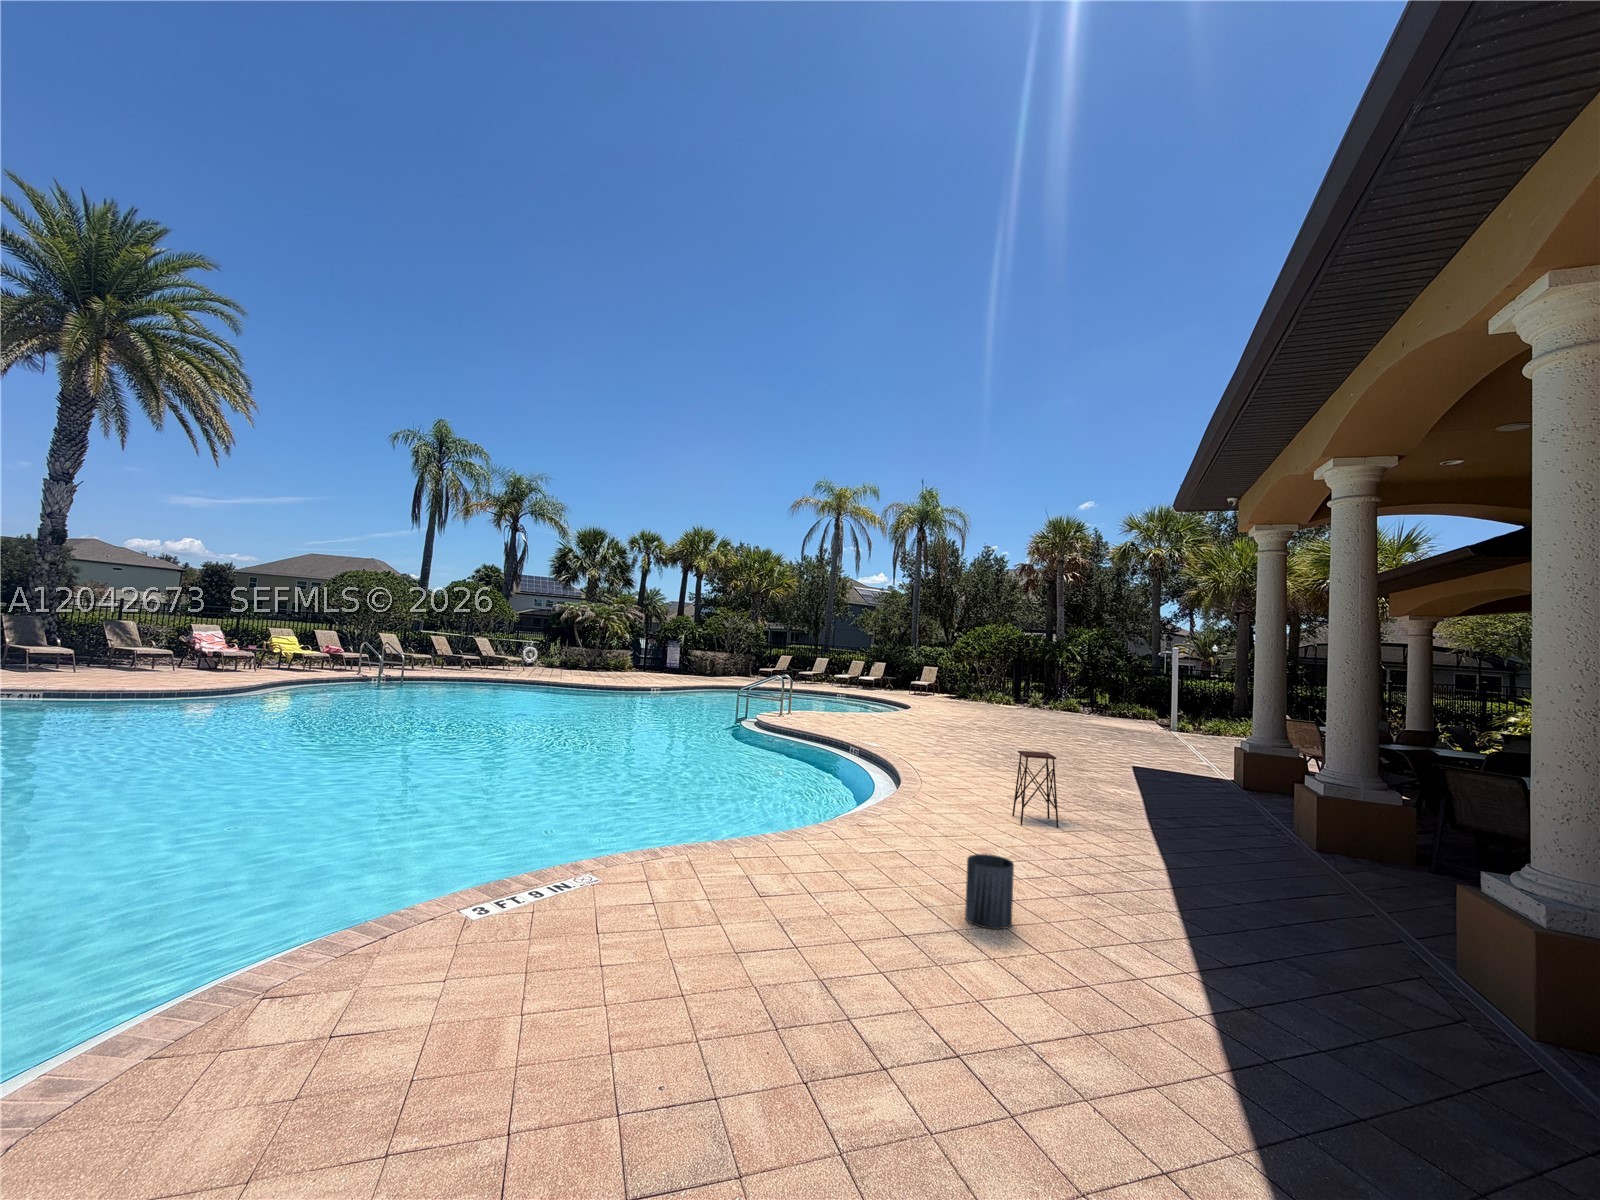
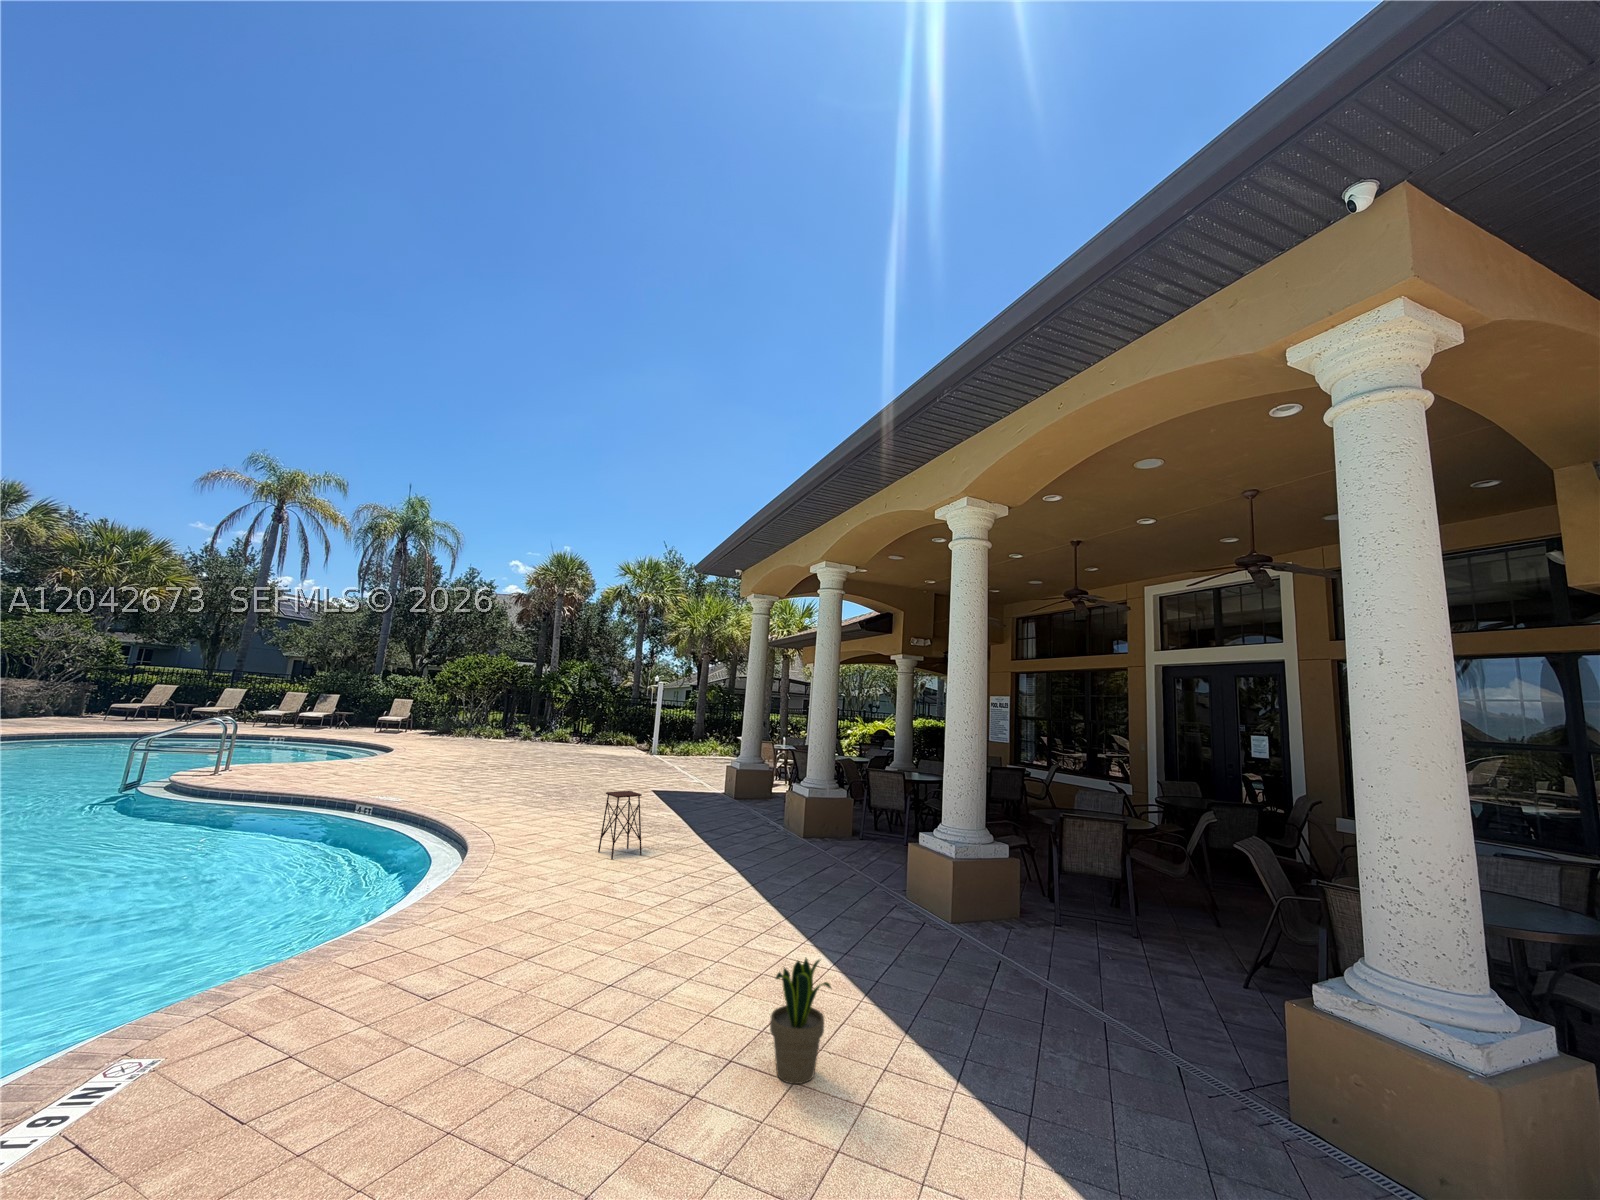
trash can: present [965,854,1014,929] -> none [639,893,681,958]
potted plant: none [985,952,1077,1119] -> present [770,958,831,1084]

